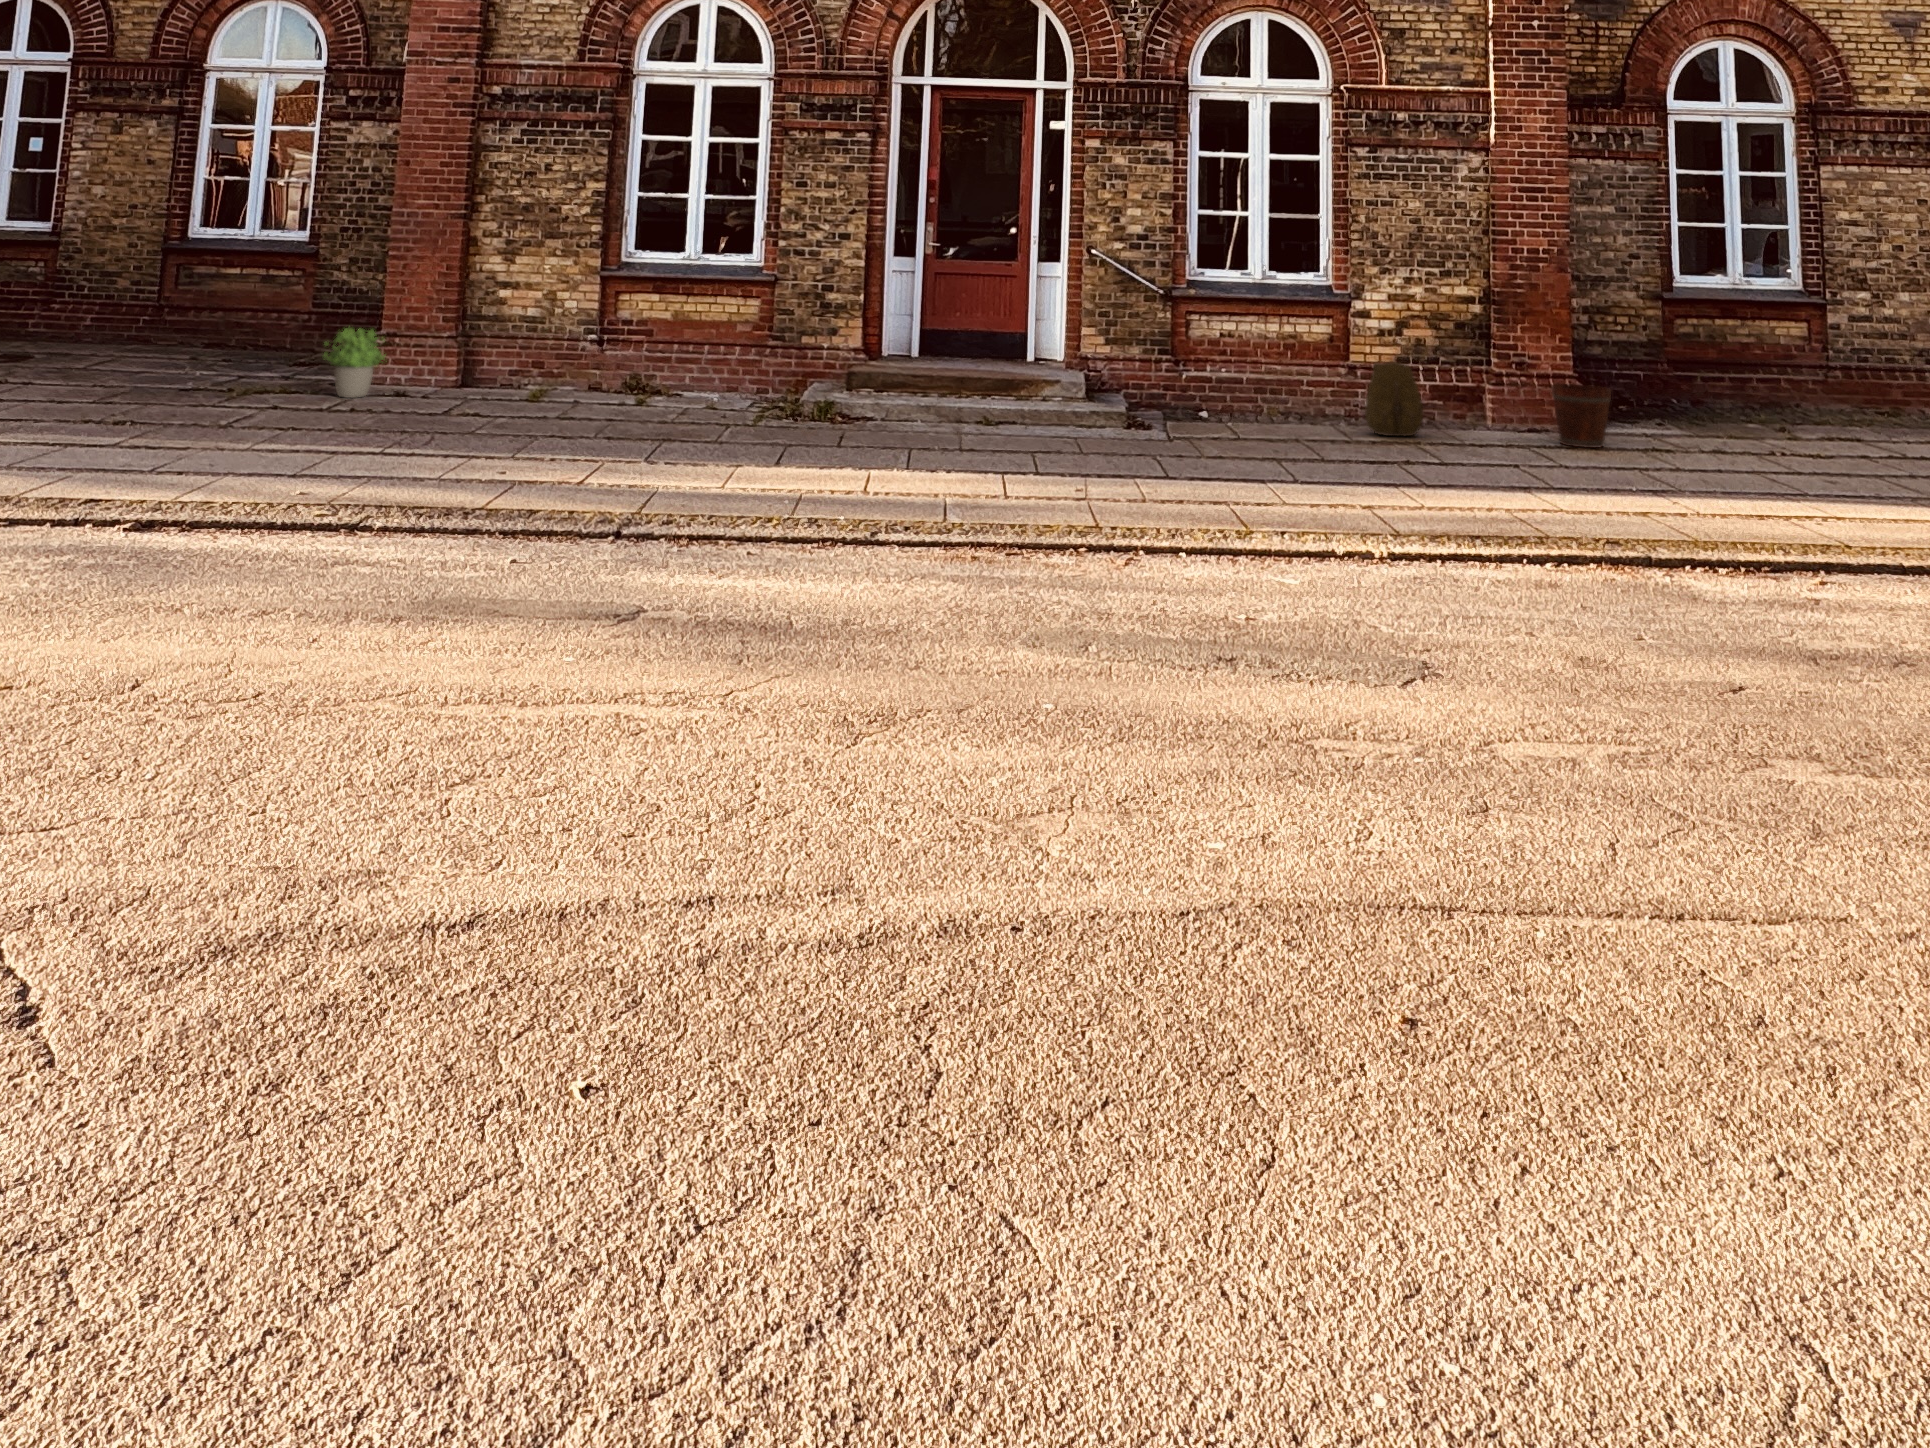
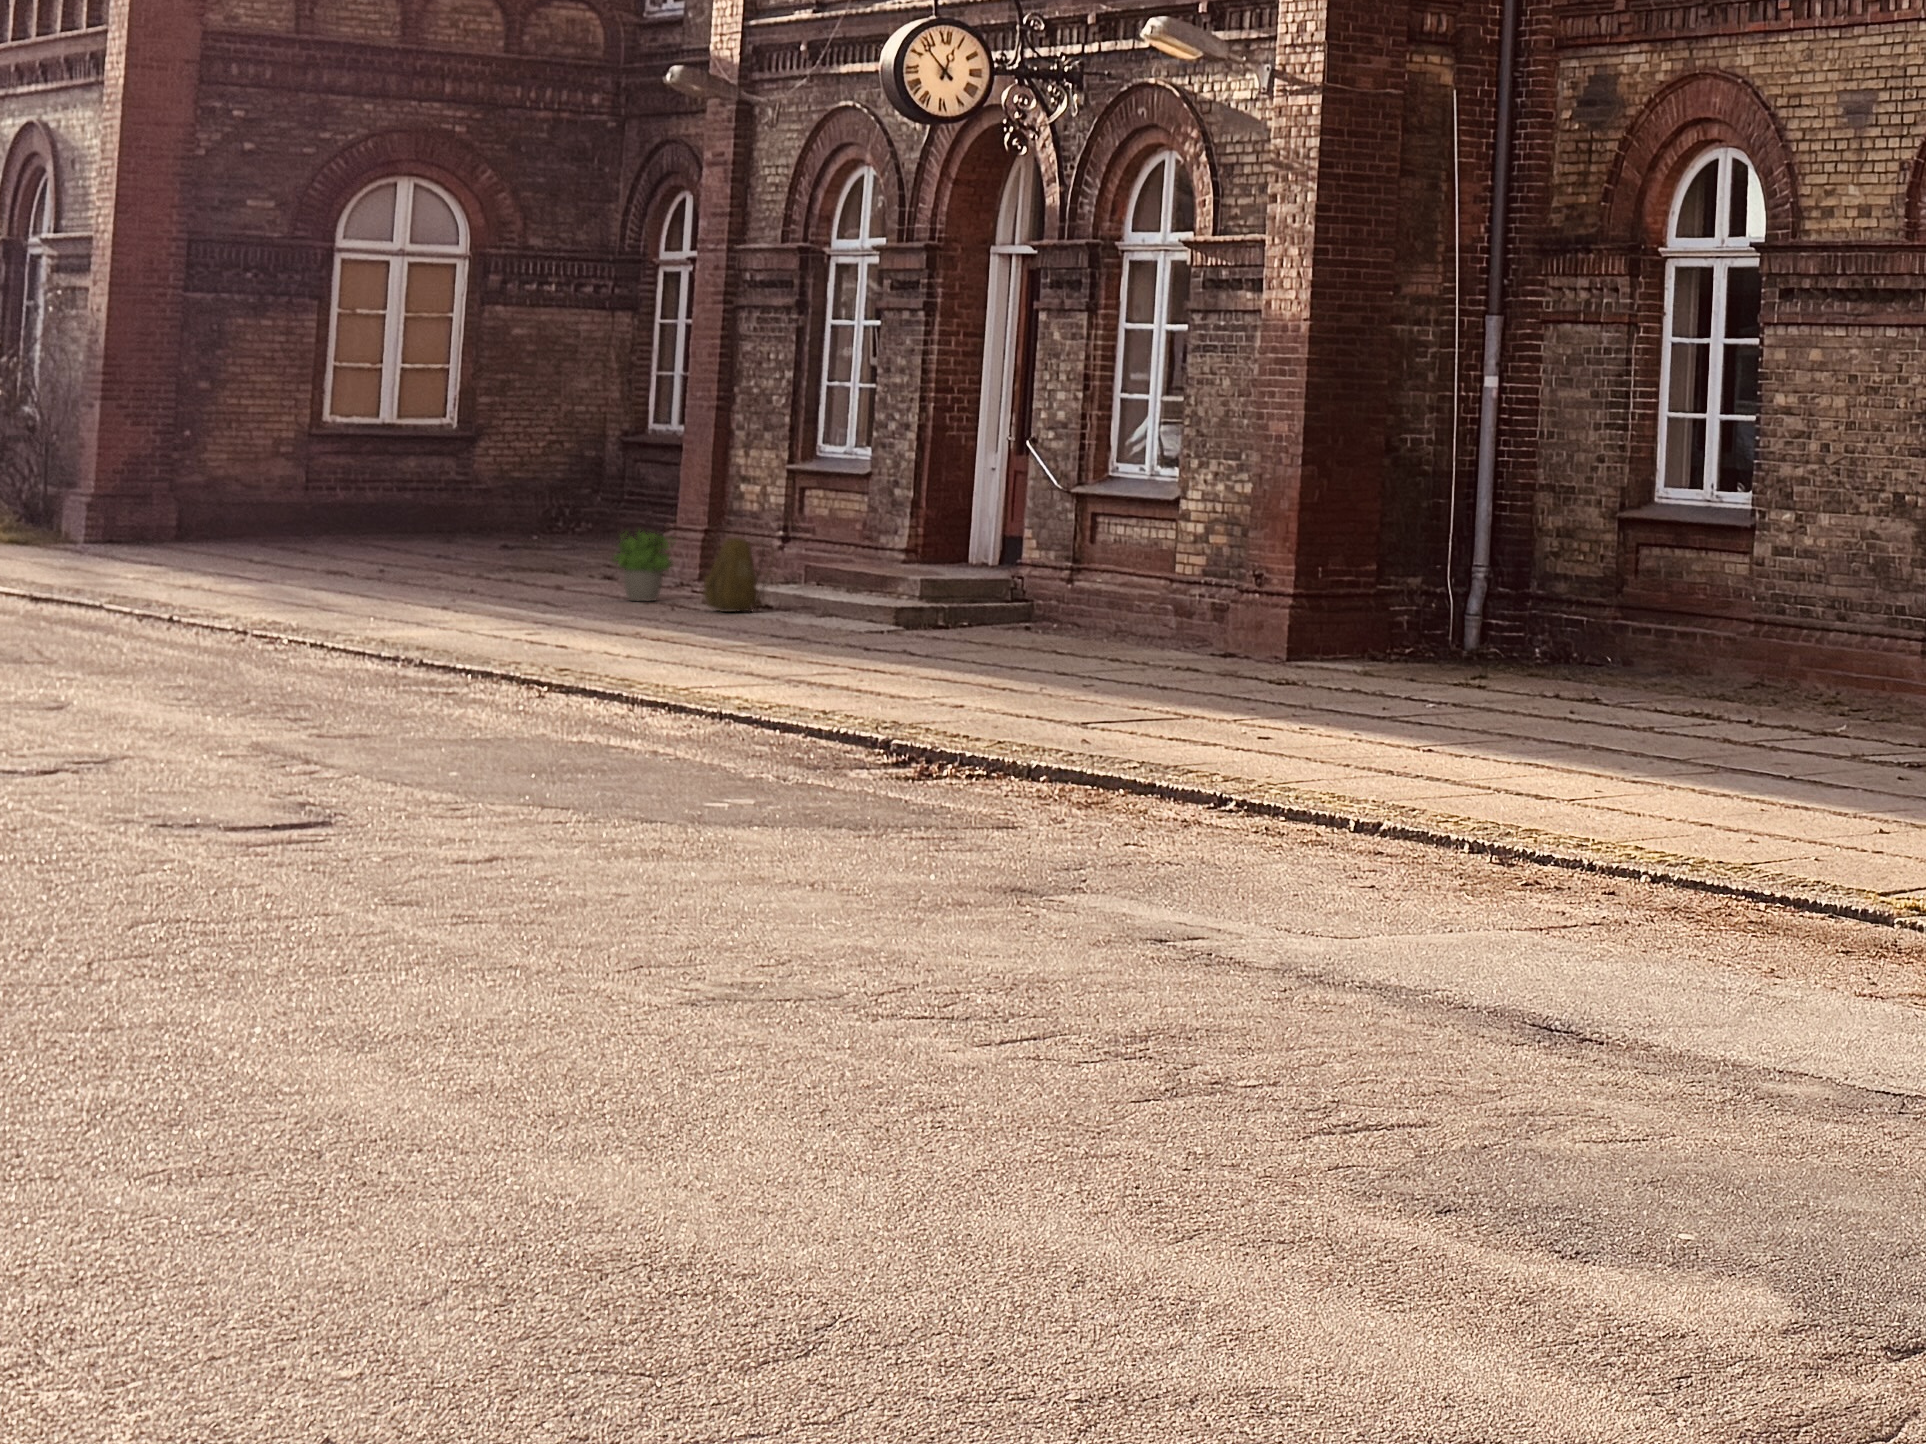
backpack: present [1365,362,1423,436] -> present [703,537,766,612]
bucket: present [1552,383,1611,448] -> none [1228,612,1302,690]

